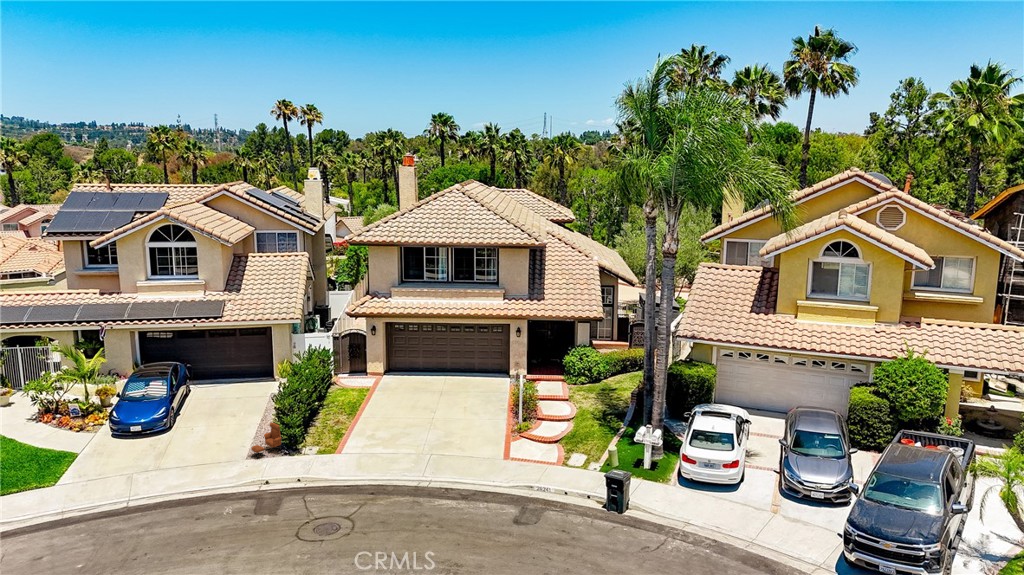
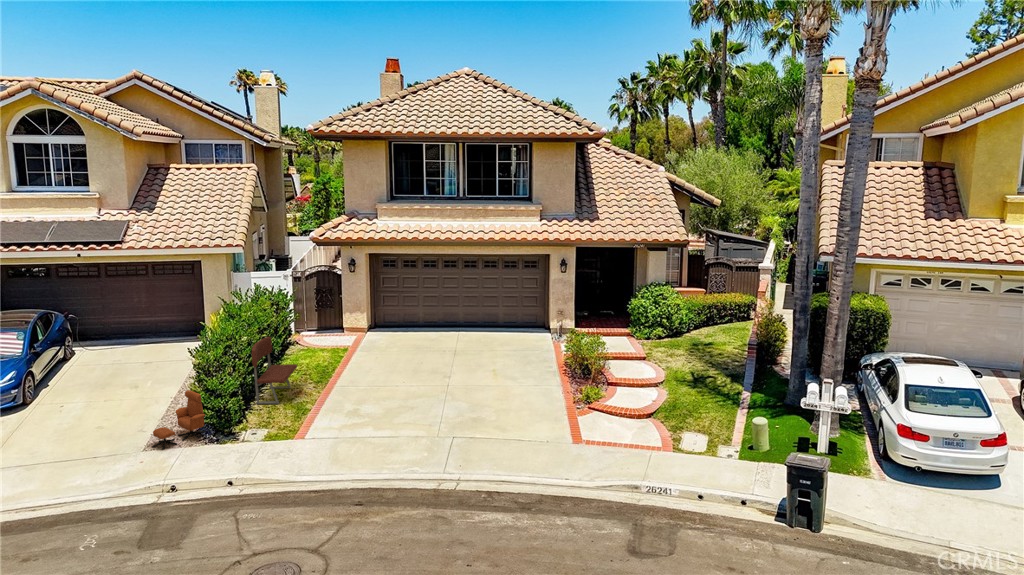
bench: none [309,386,337,430] -> present [252,337,297,404]

